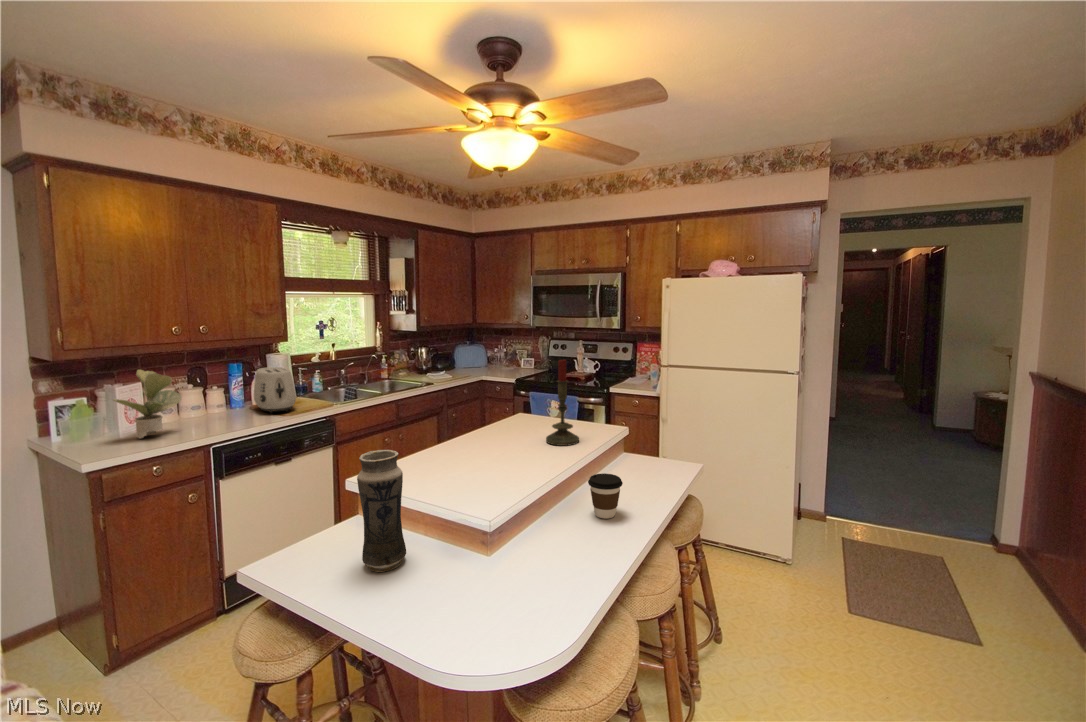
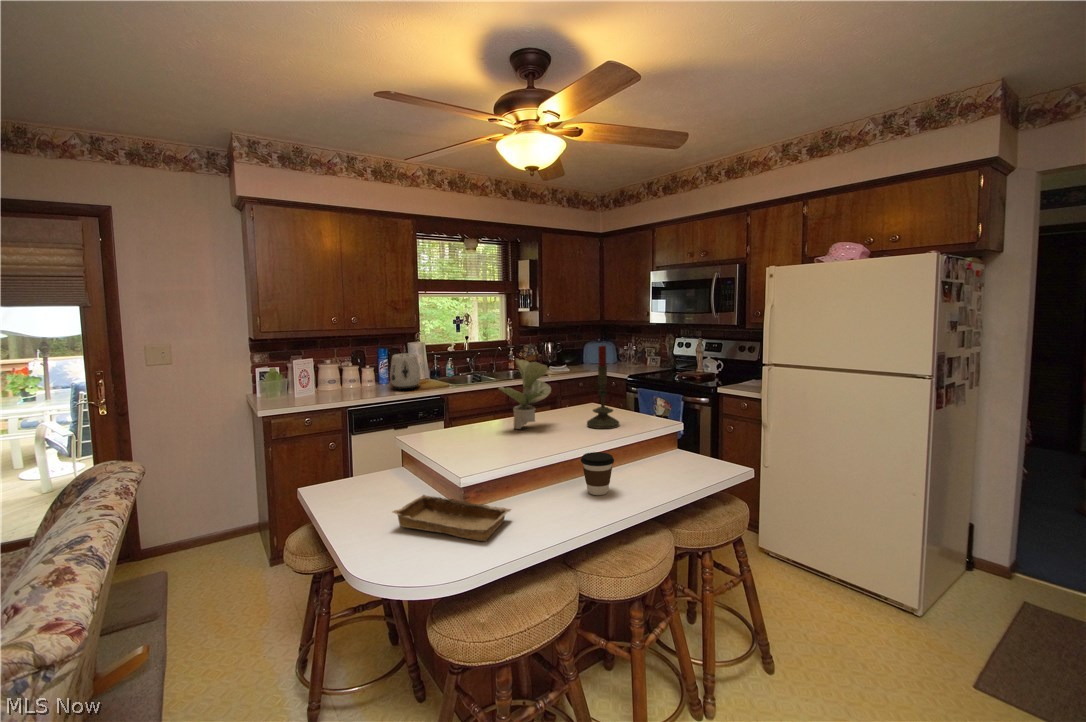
potted plant: present [113,370,182,438] -> present [499,359,551,429]
vase: present [357,450,406,572] -> none [368,409,408,507]
tray: none [424,548,554,594] -> present [393,495,511,541]

